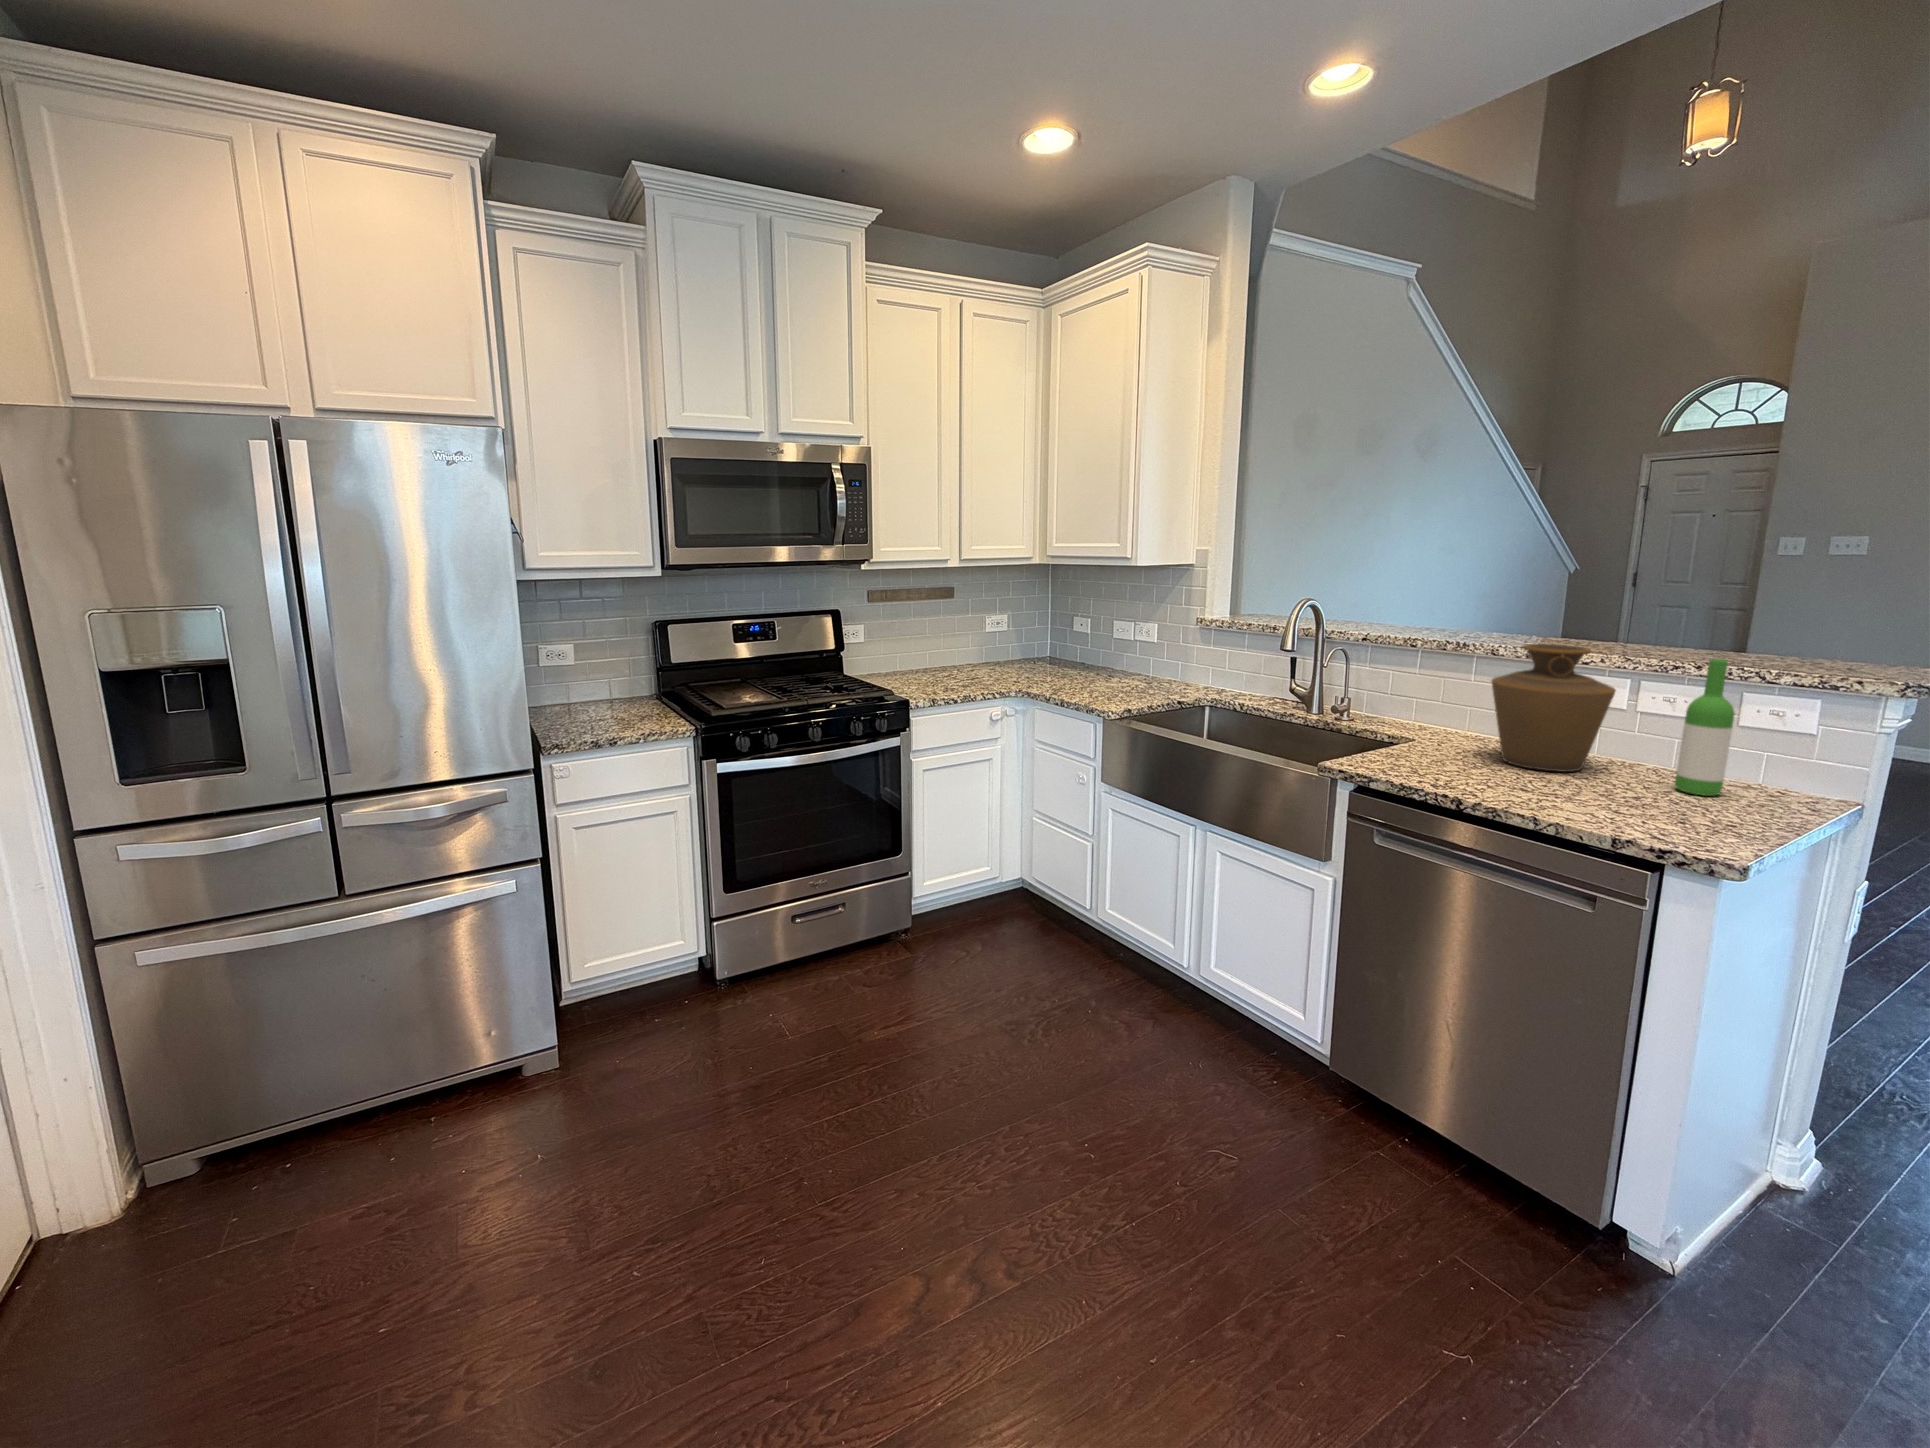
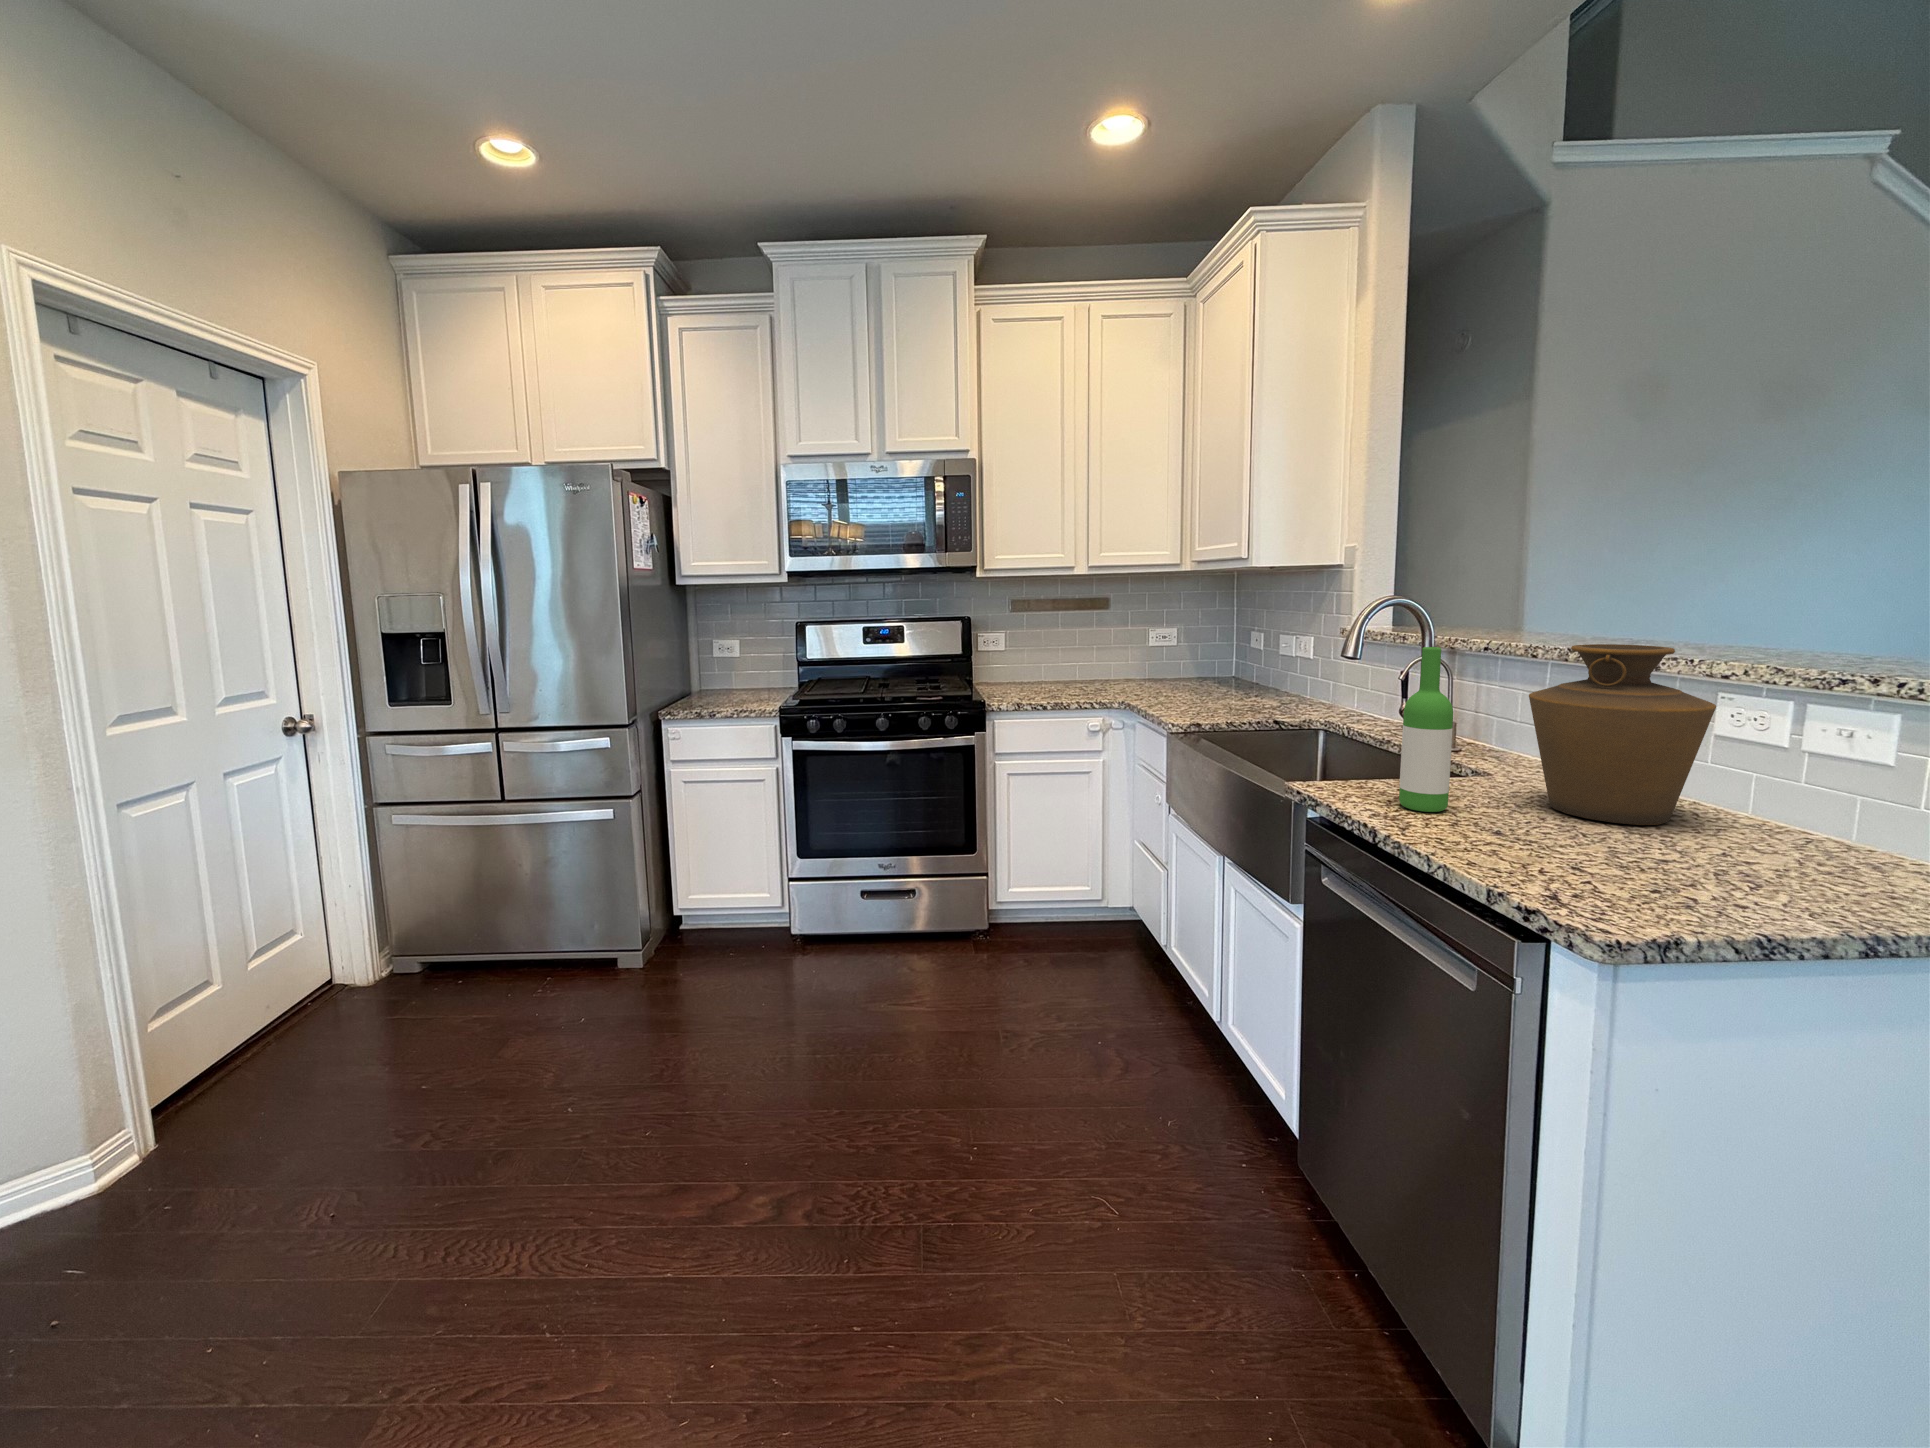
wine bottle: present [1675,659,1735,796] -> present [1399,647,1453,812]

